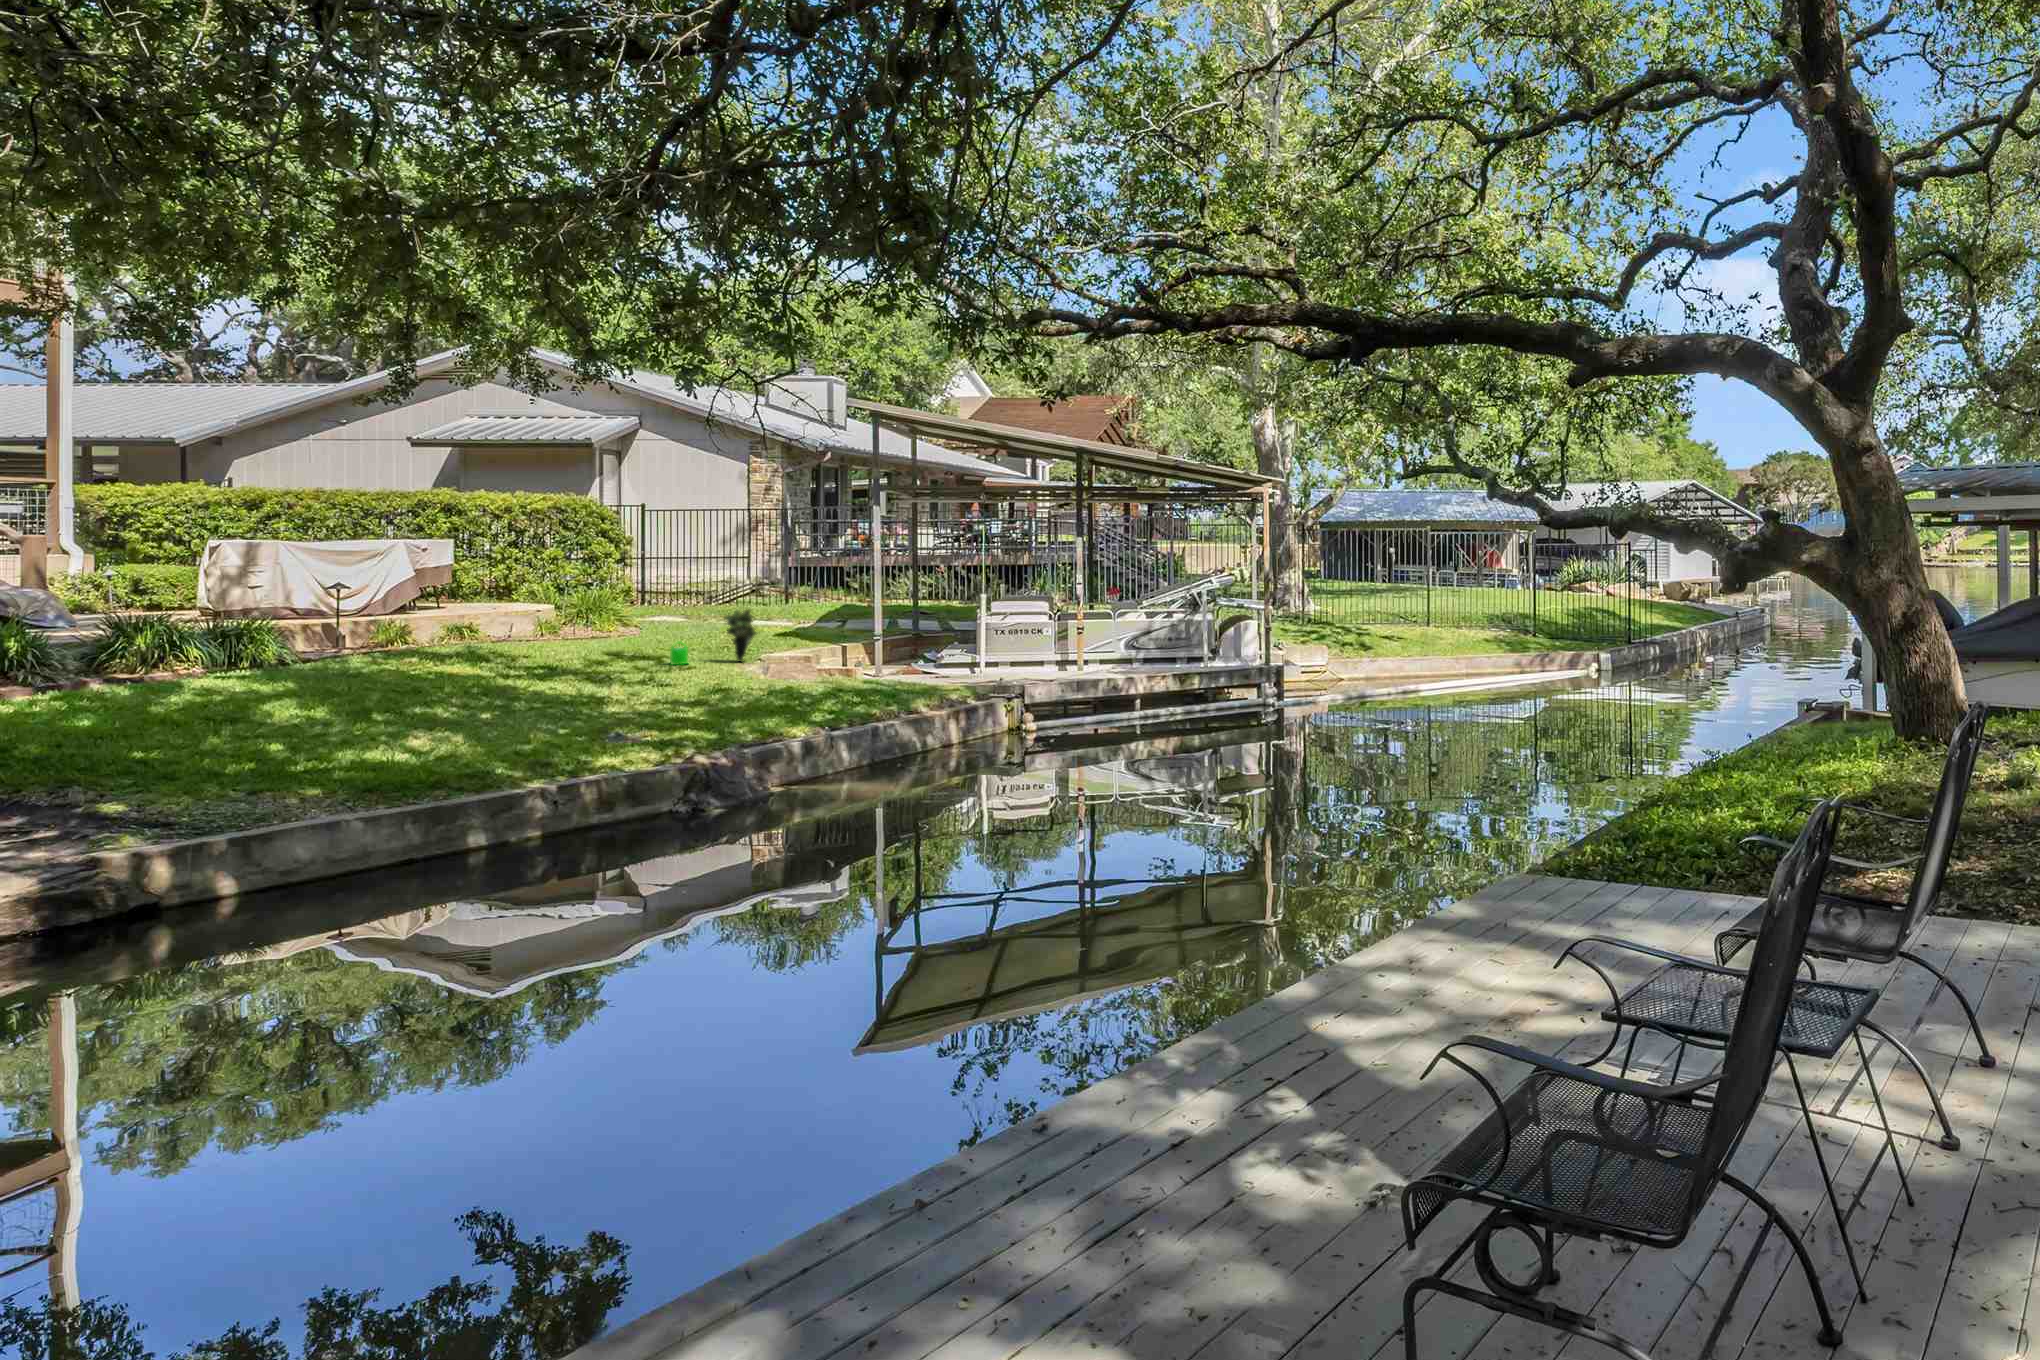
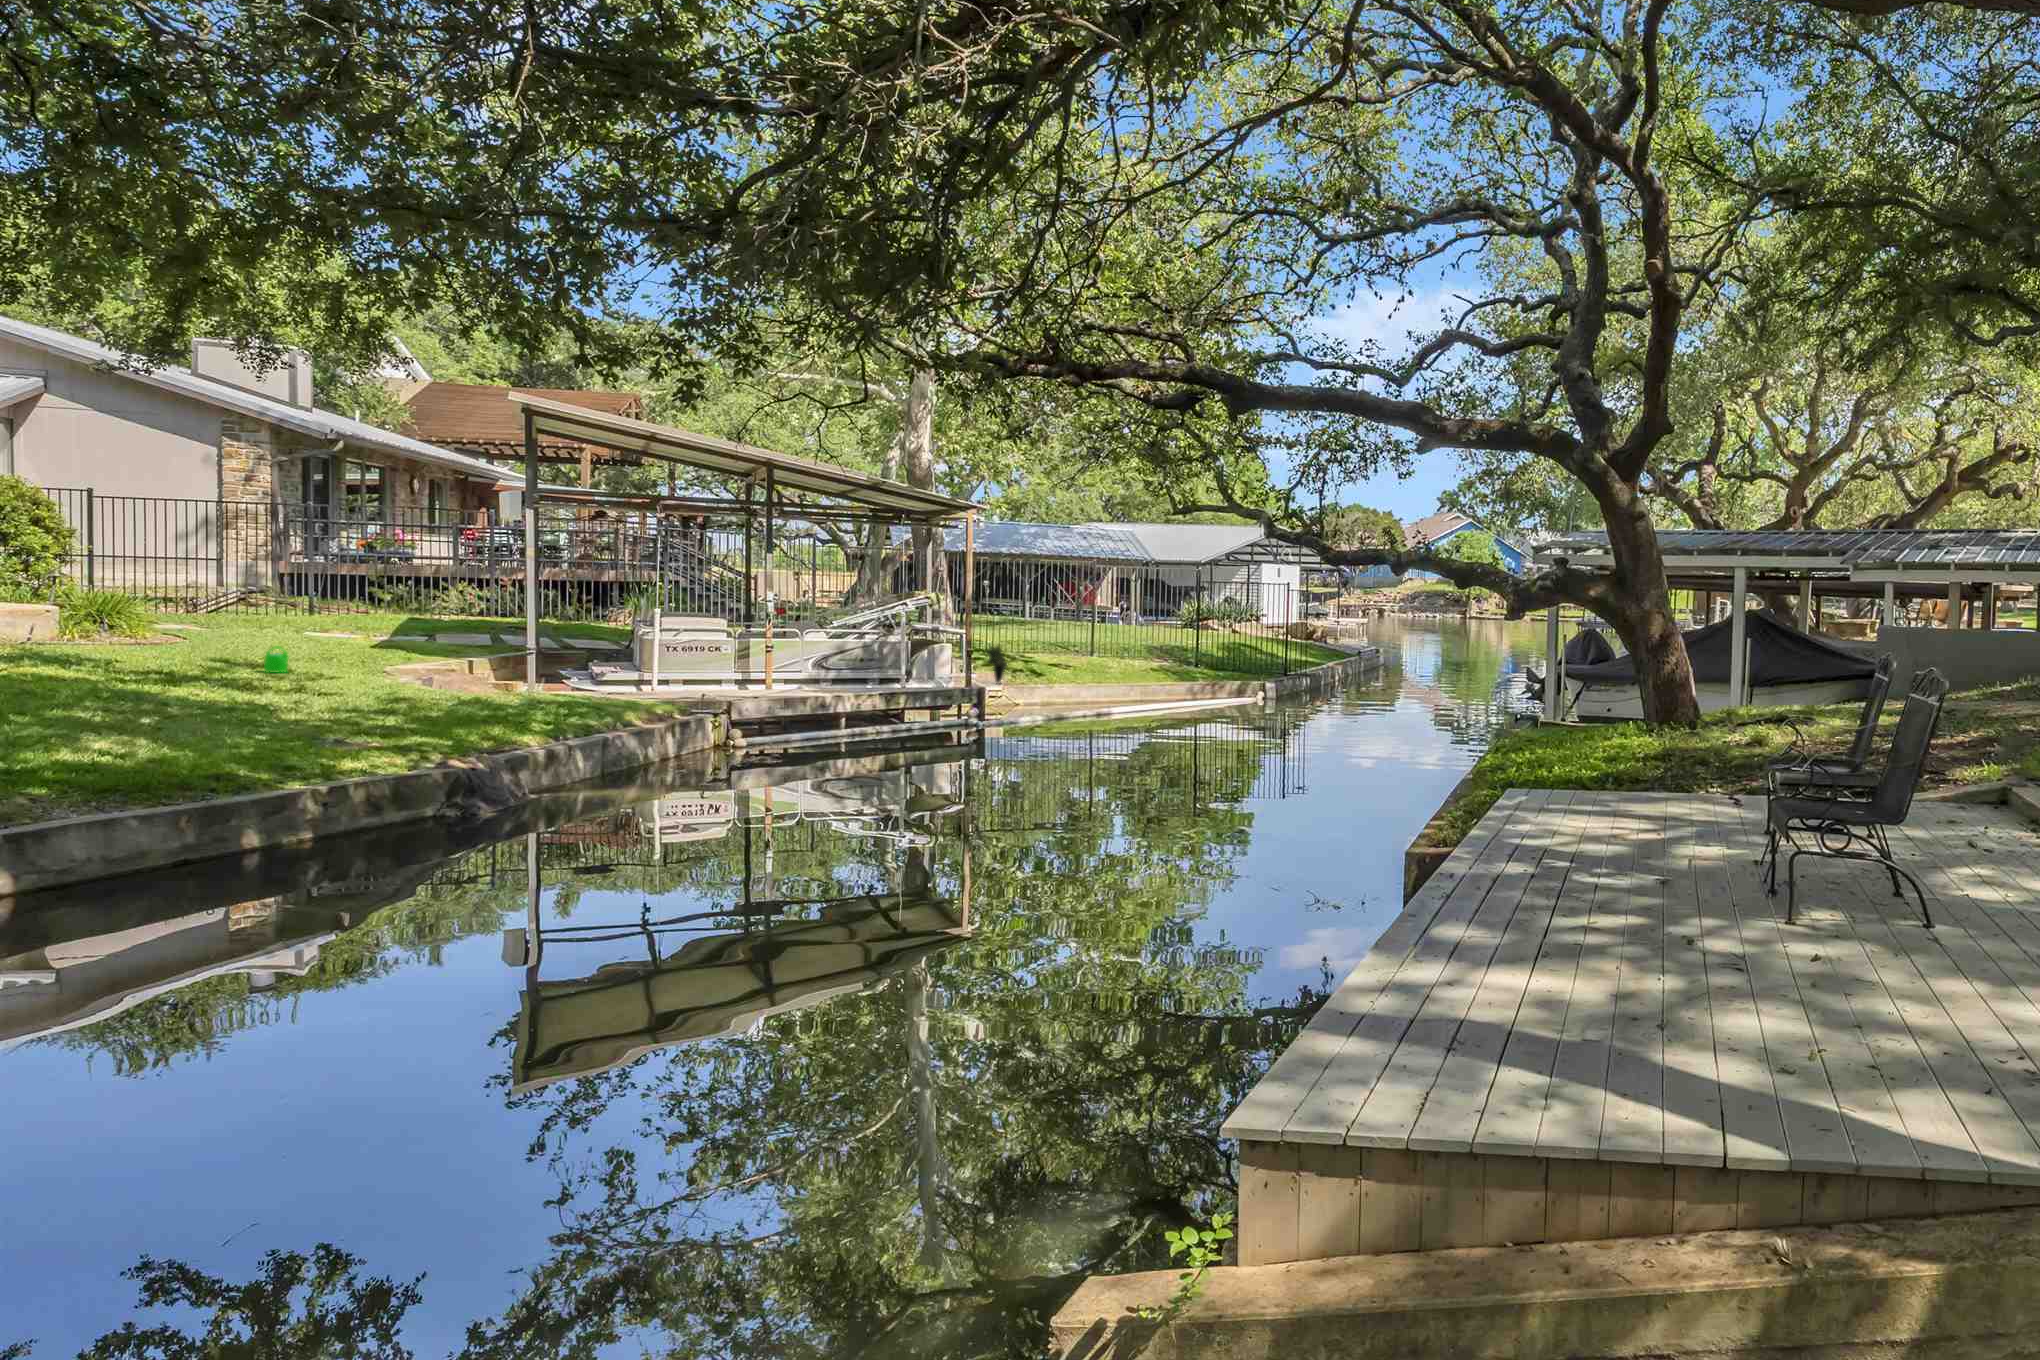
potted plant: present [724,609,756,662] -> present [987,646,1008,683]

